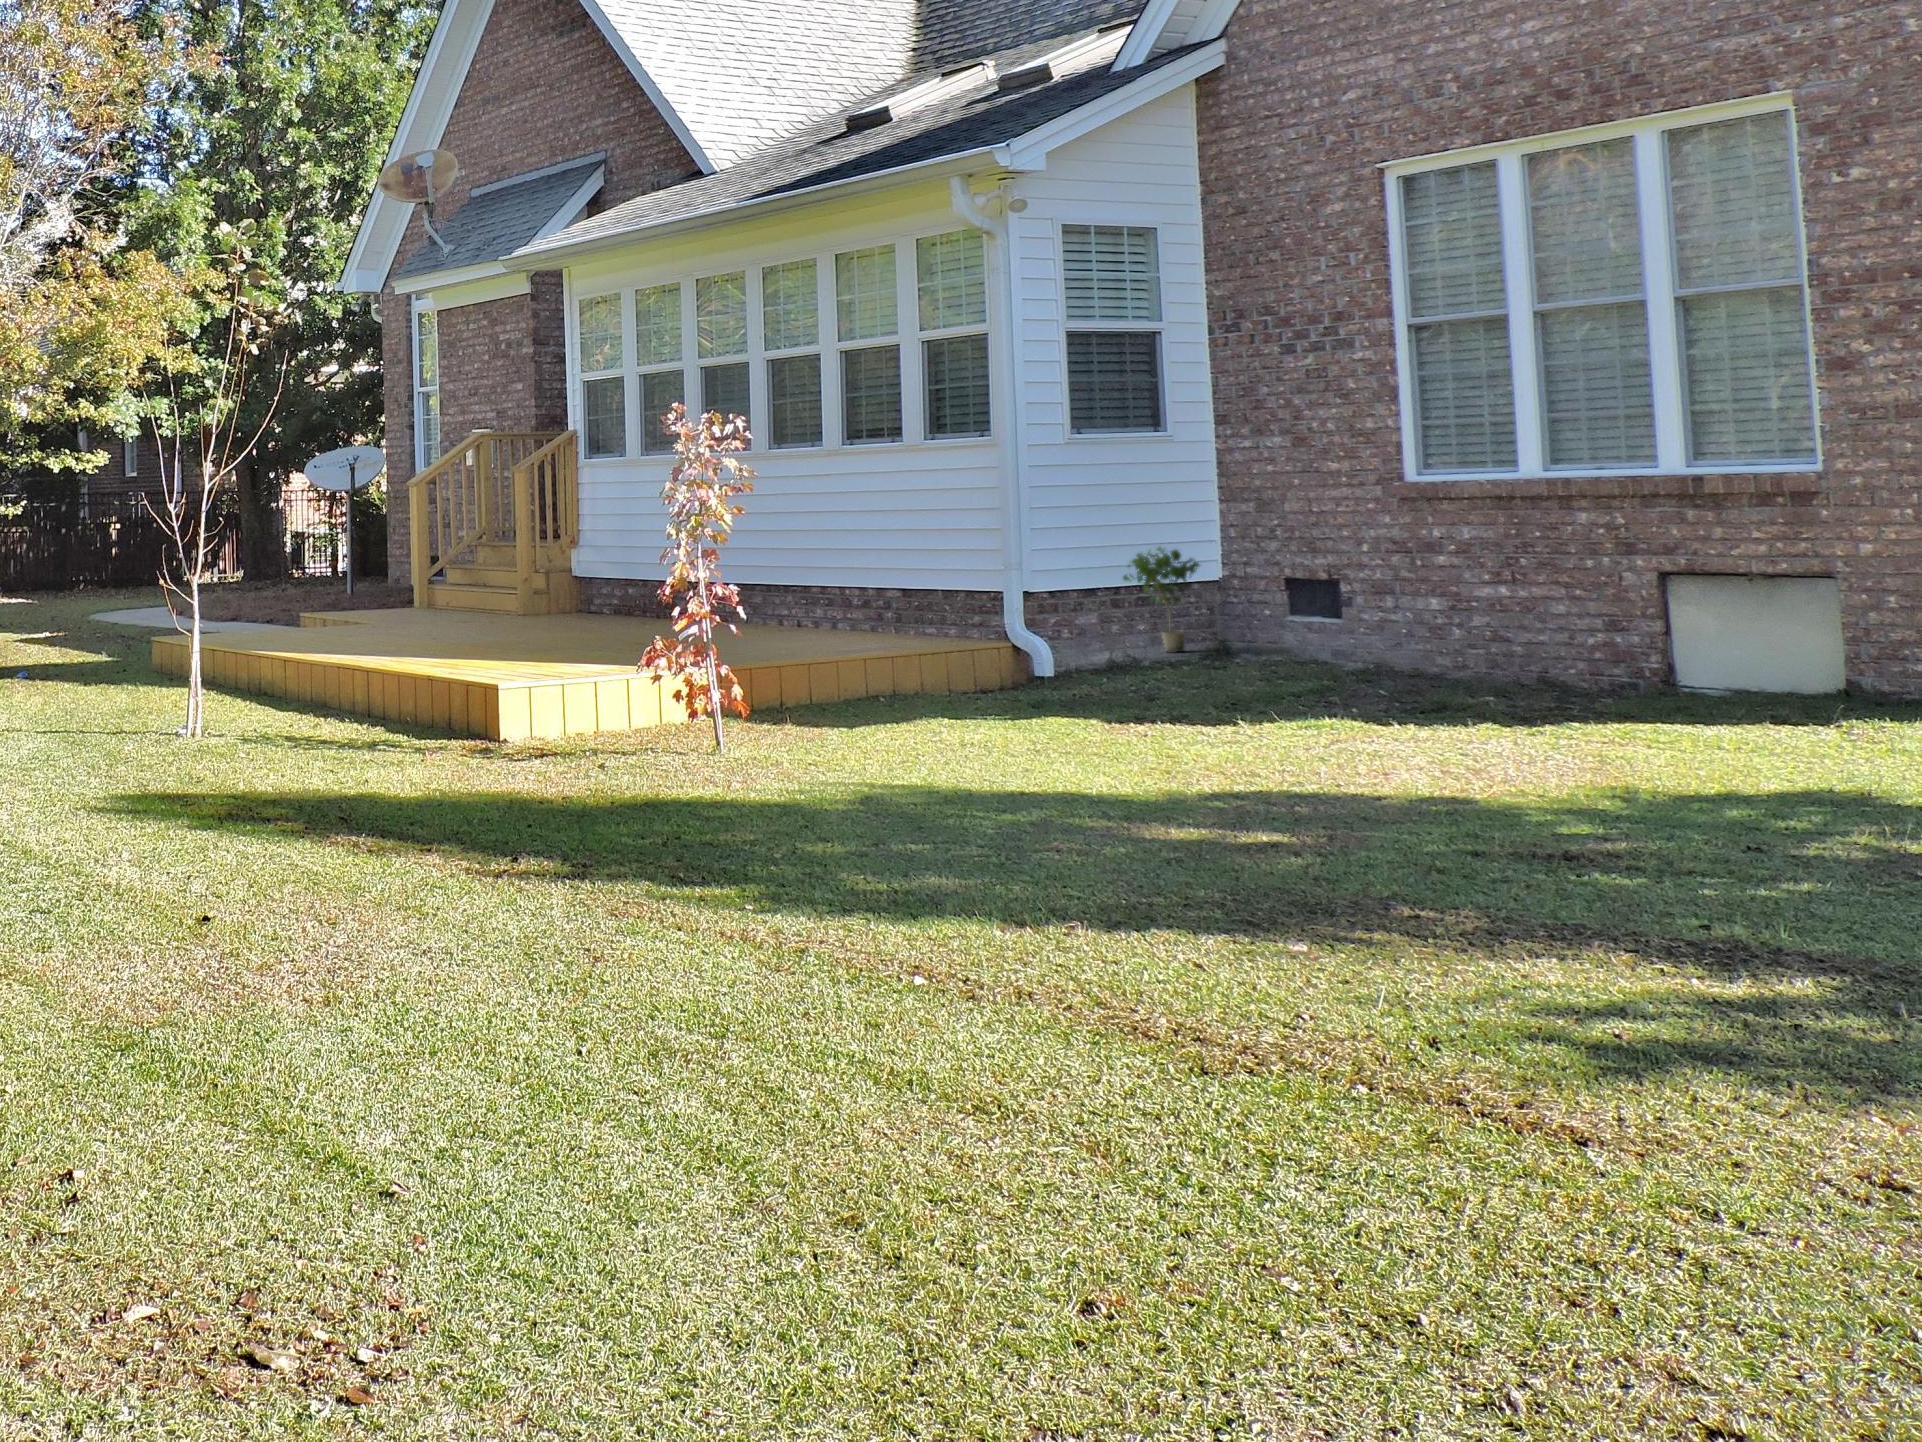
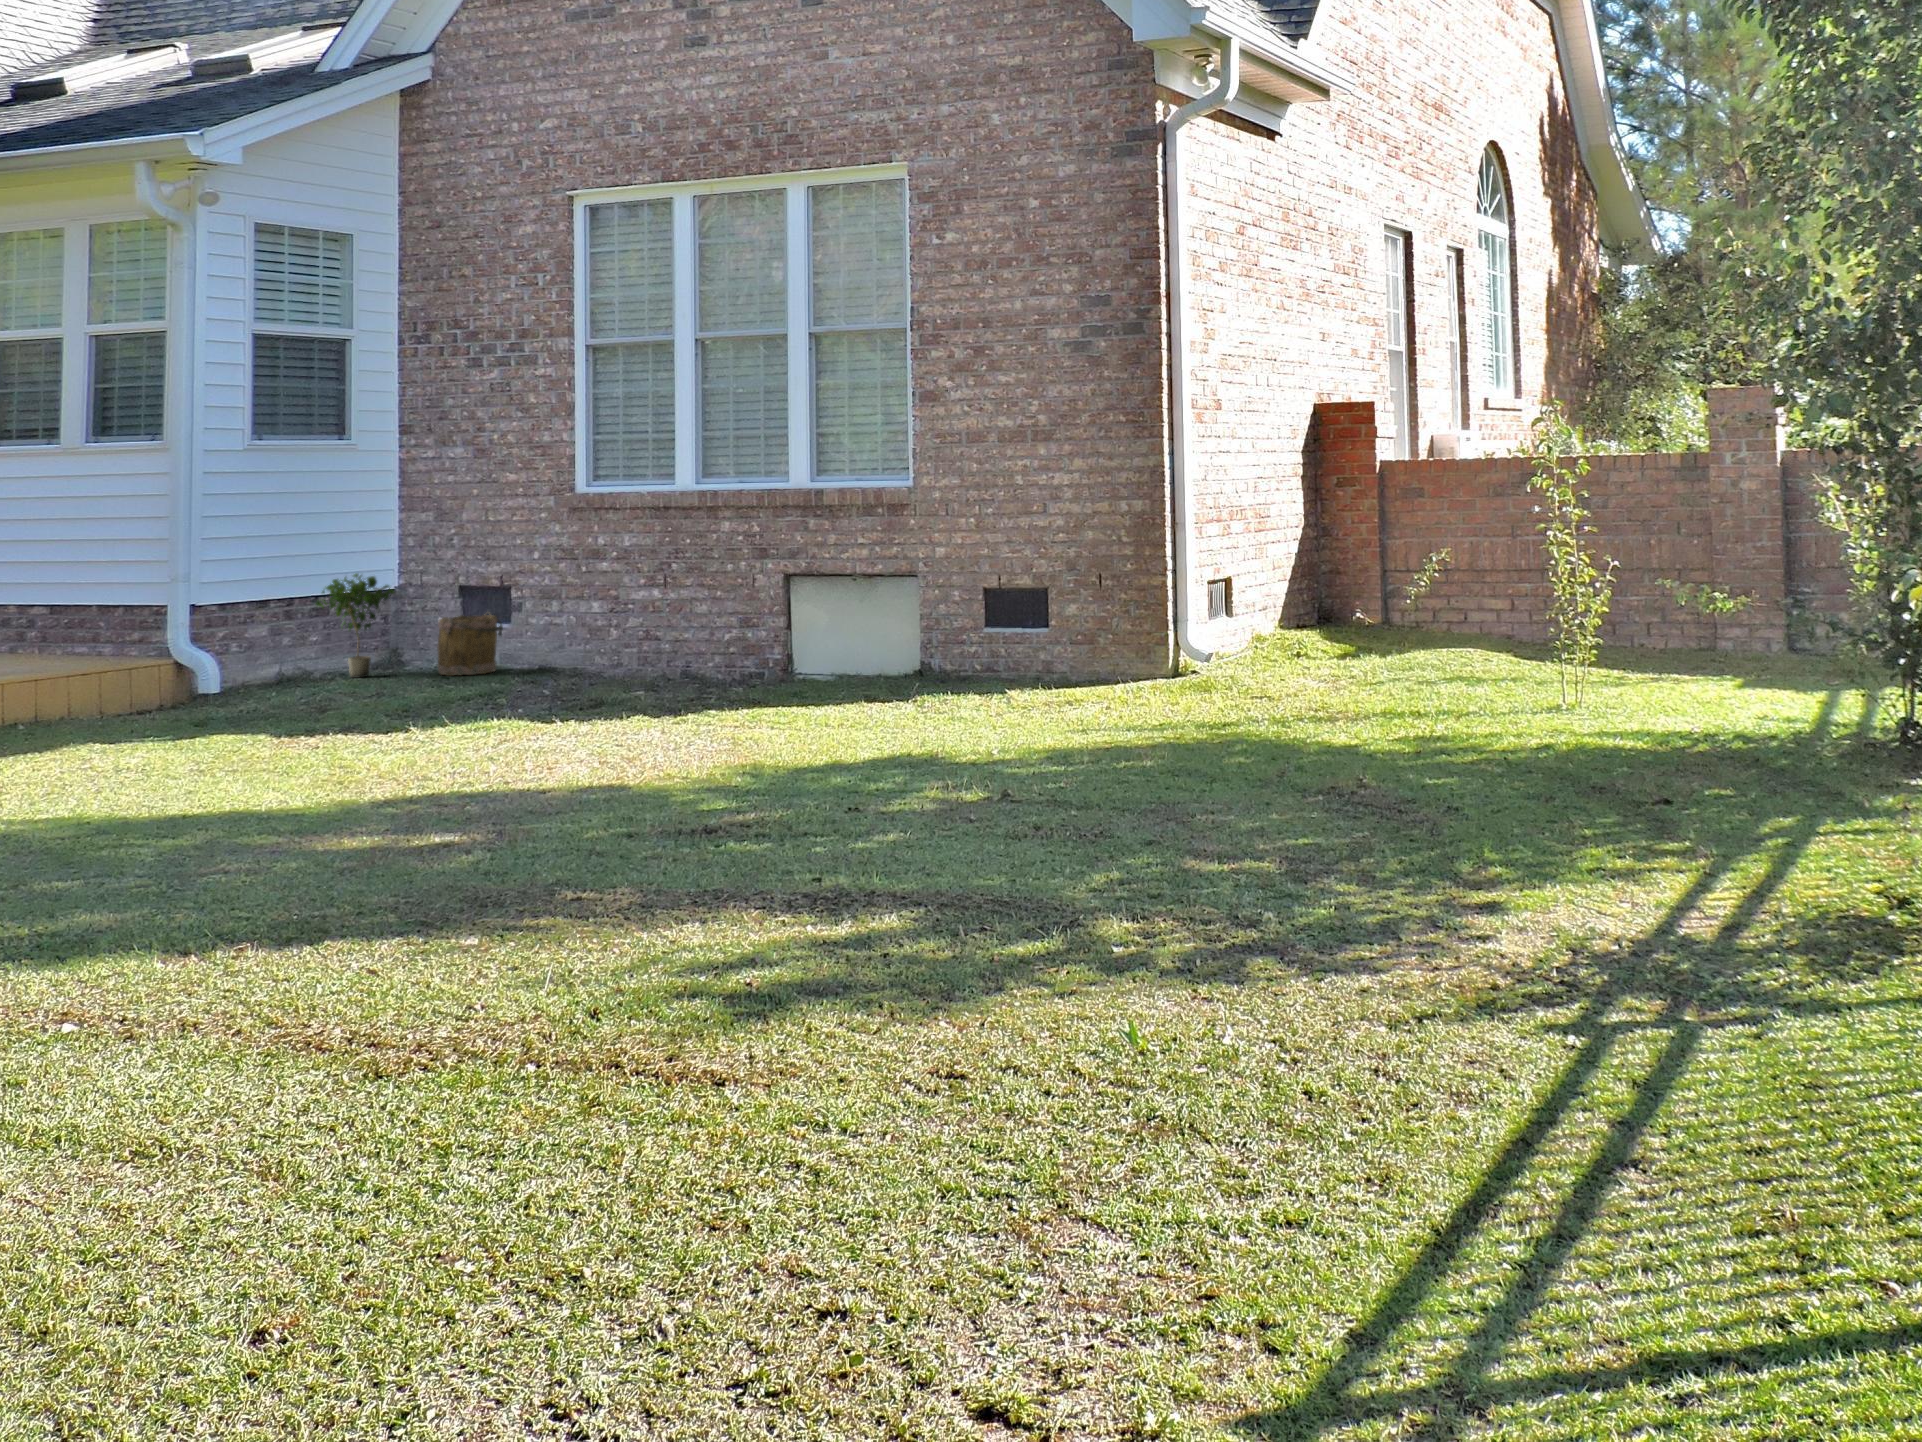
bucket: none [1250,585,1320,652] -> present [437,614,503,676]

